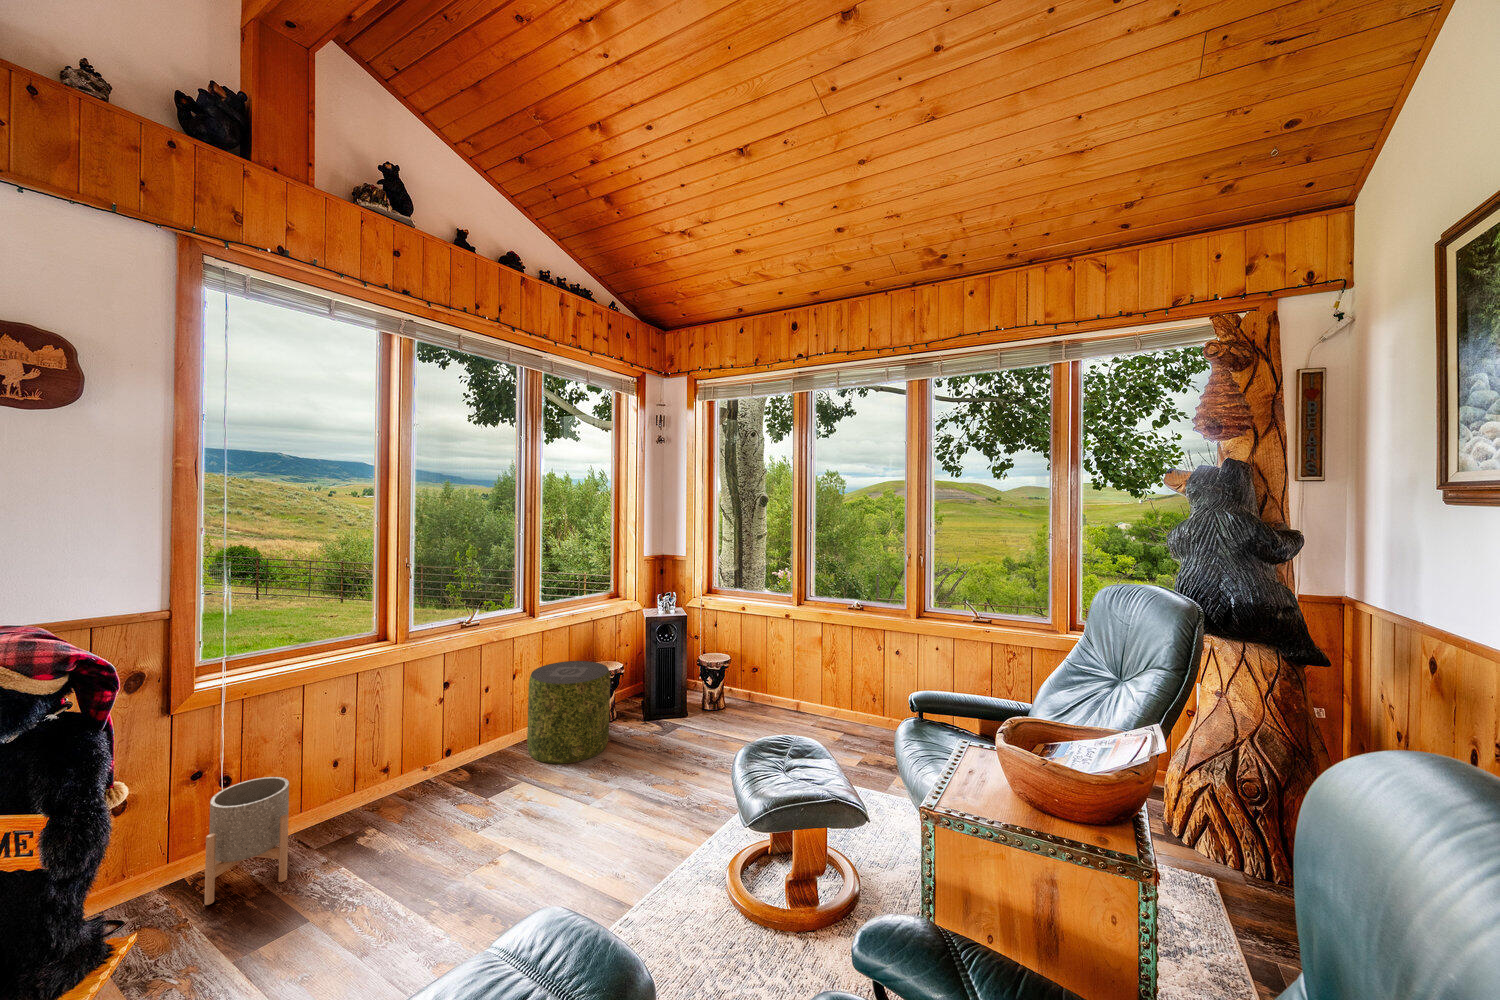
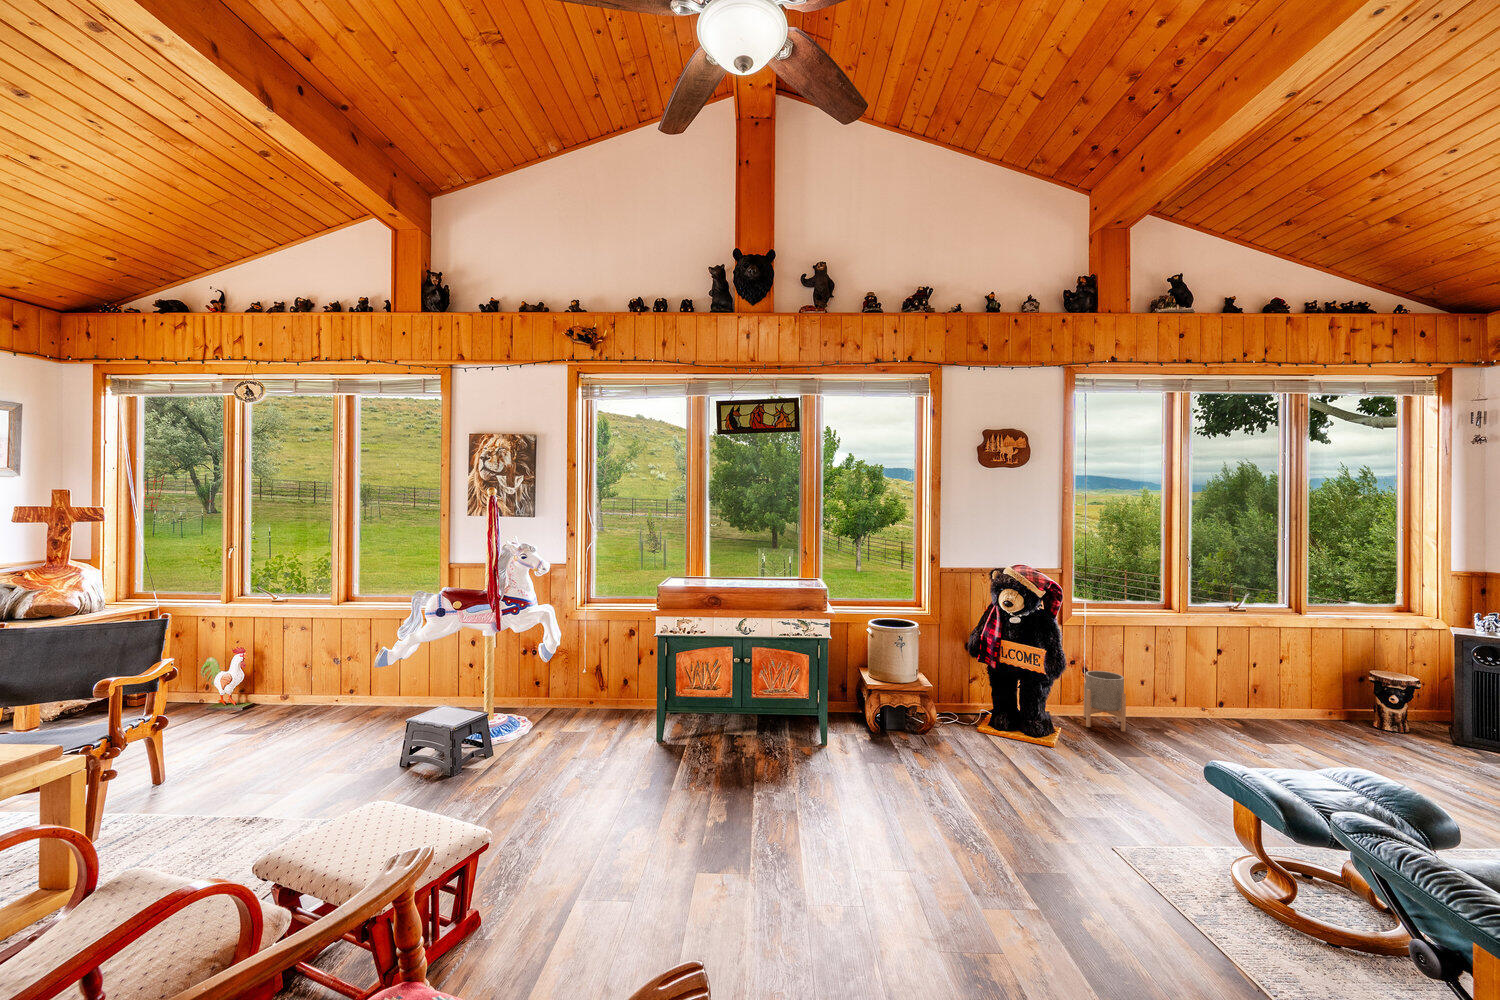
pouf: present [527,661,610,764] -> none [1297,658,1393,748]

